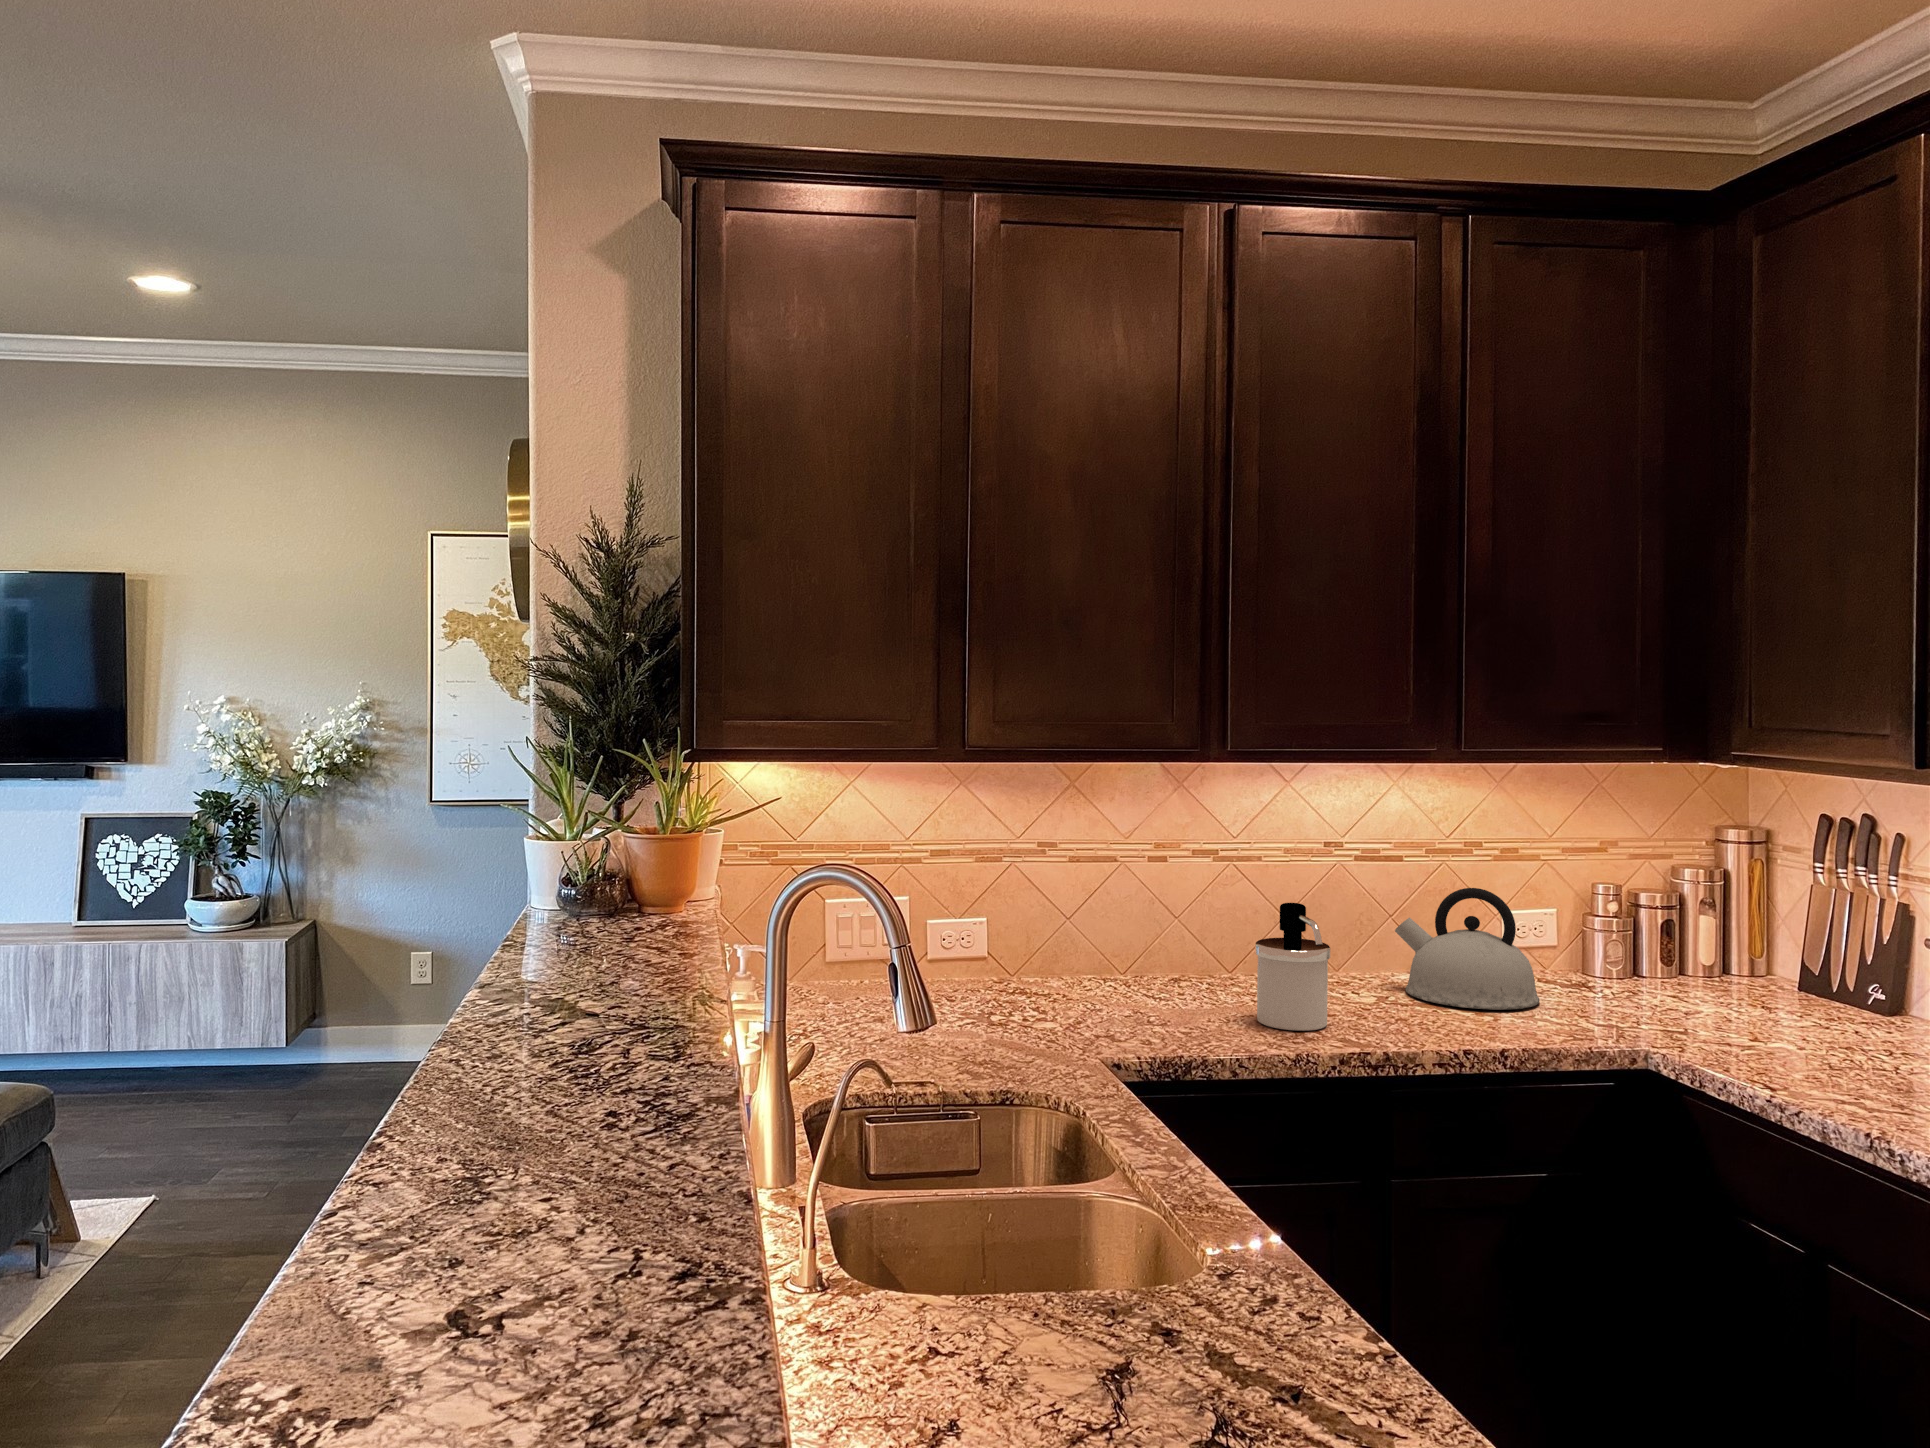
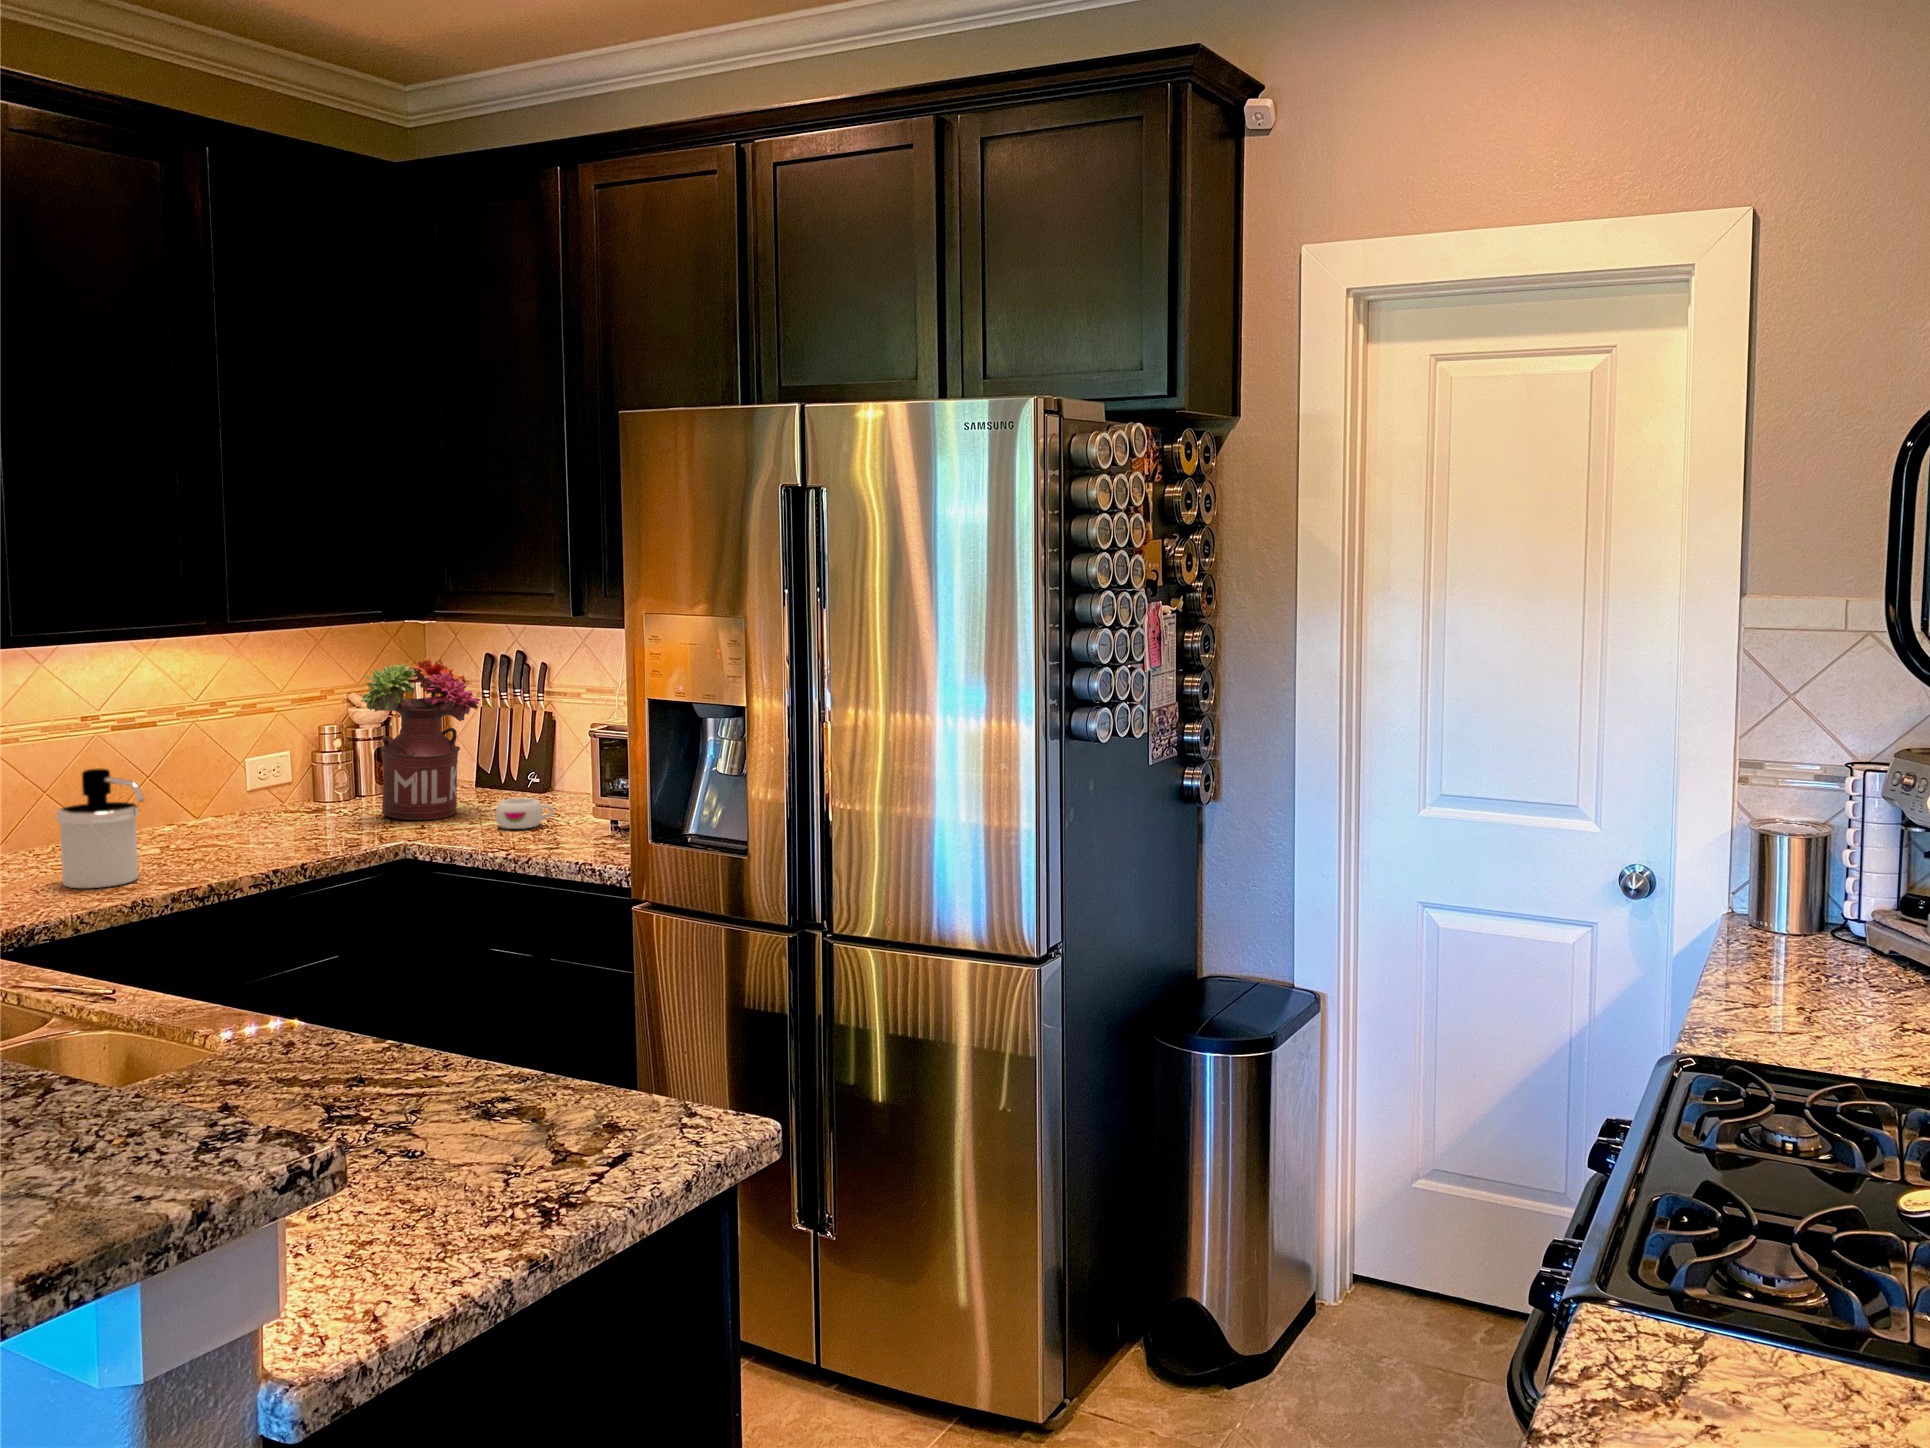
flower arrangement: none [1619,814,1781,1023] -> present [361,657,480,820]
kettle: present [1395,888,1540,1010] -> none [164,738,303,843]
mug: none [1783,1017,1877,1064] -> present [496,798,554,829]

